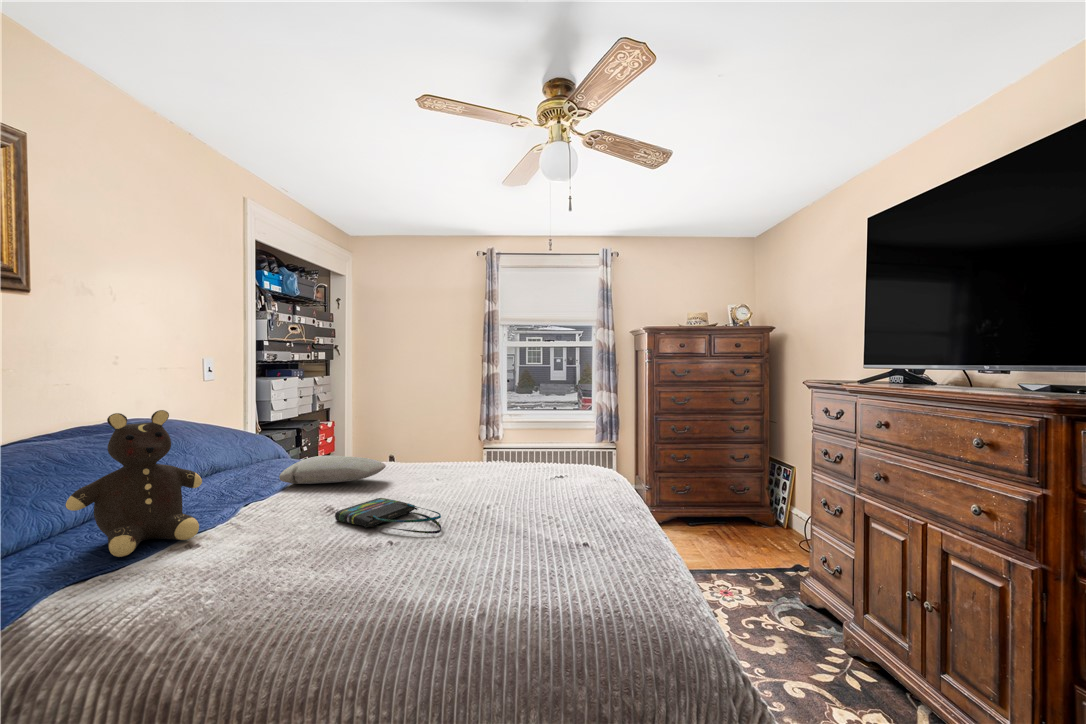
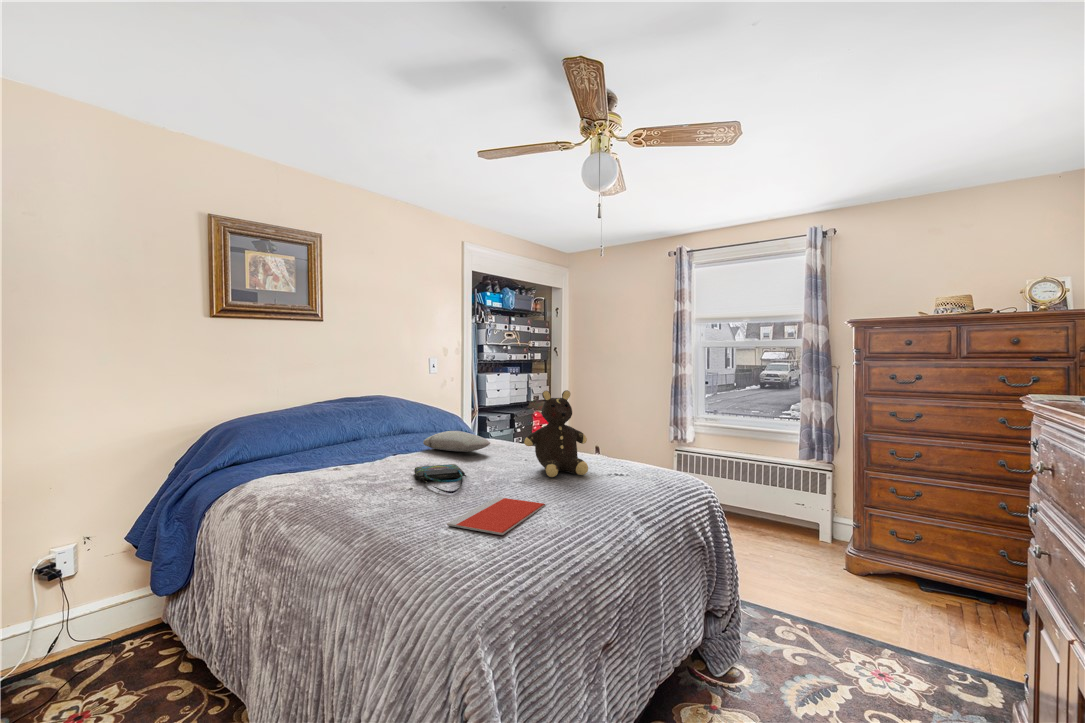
teddy bear: present [66,410,202,557] -> present [524,390,588,477]
notebook: none [496,519,587,570] -> present [447,497,545,535]

